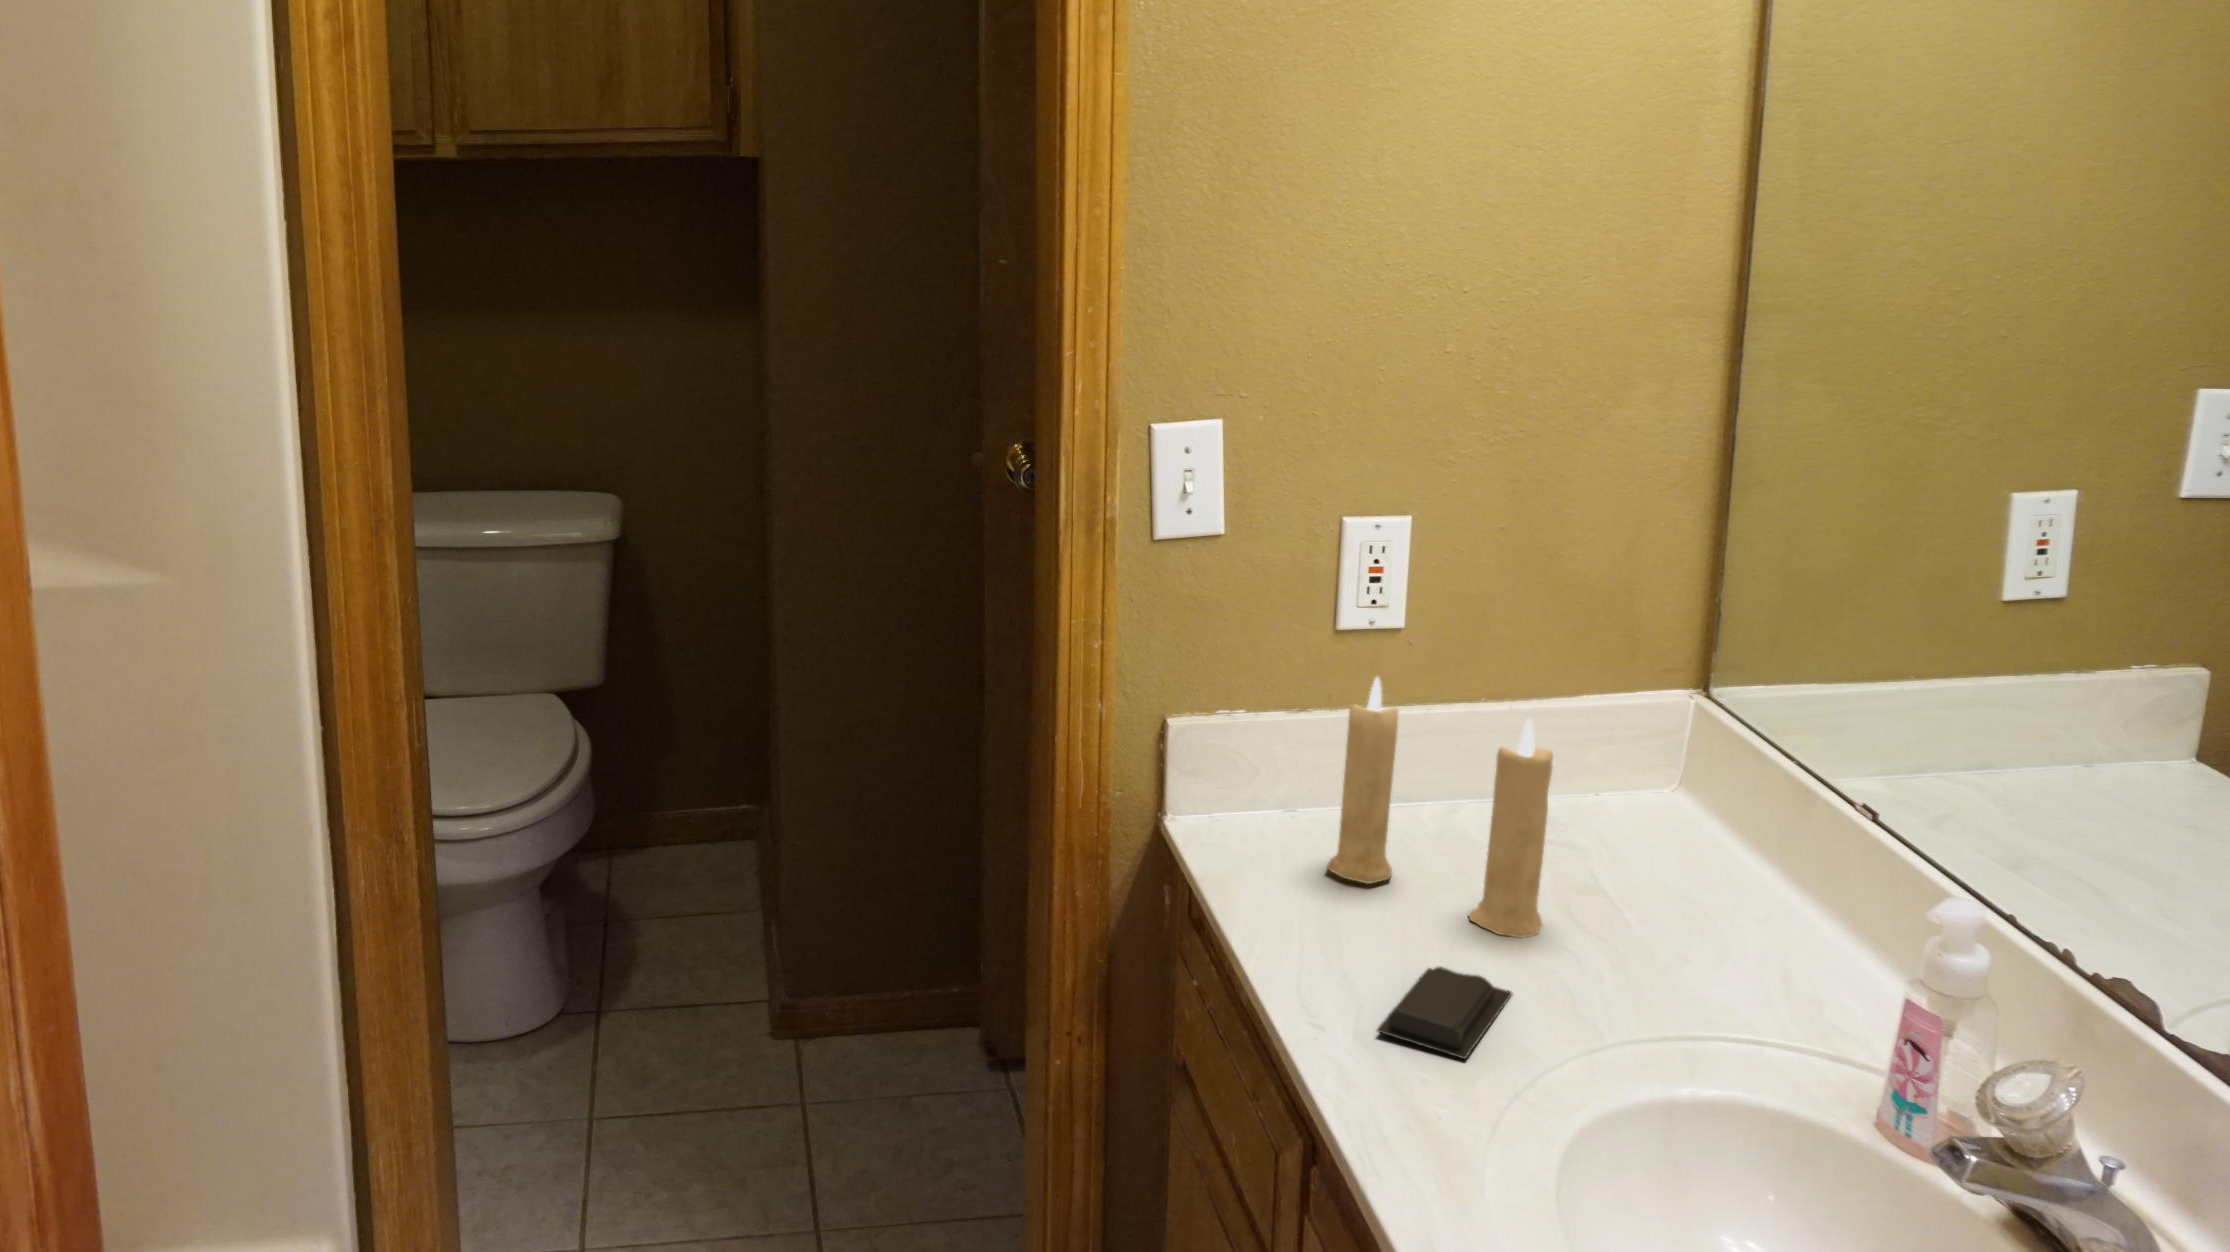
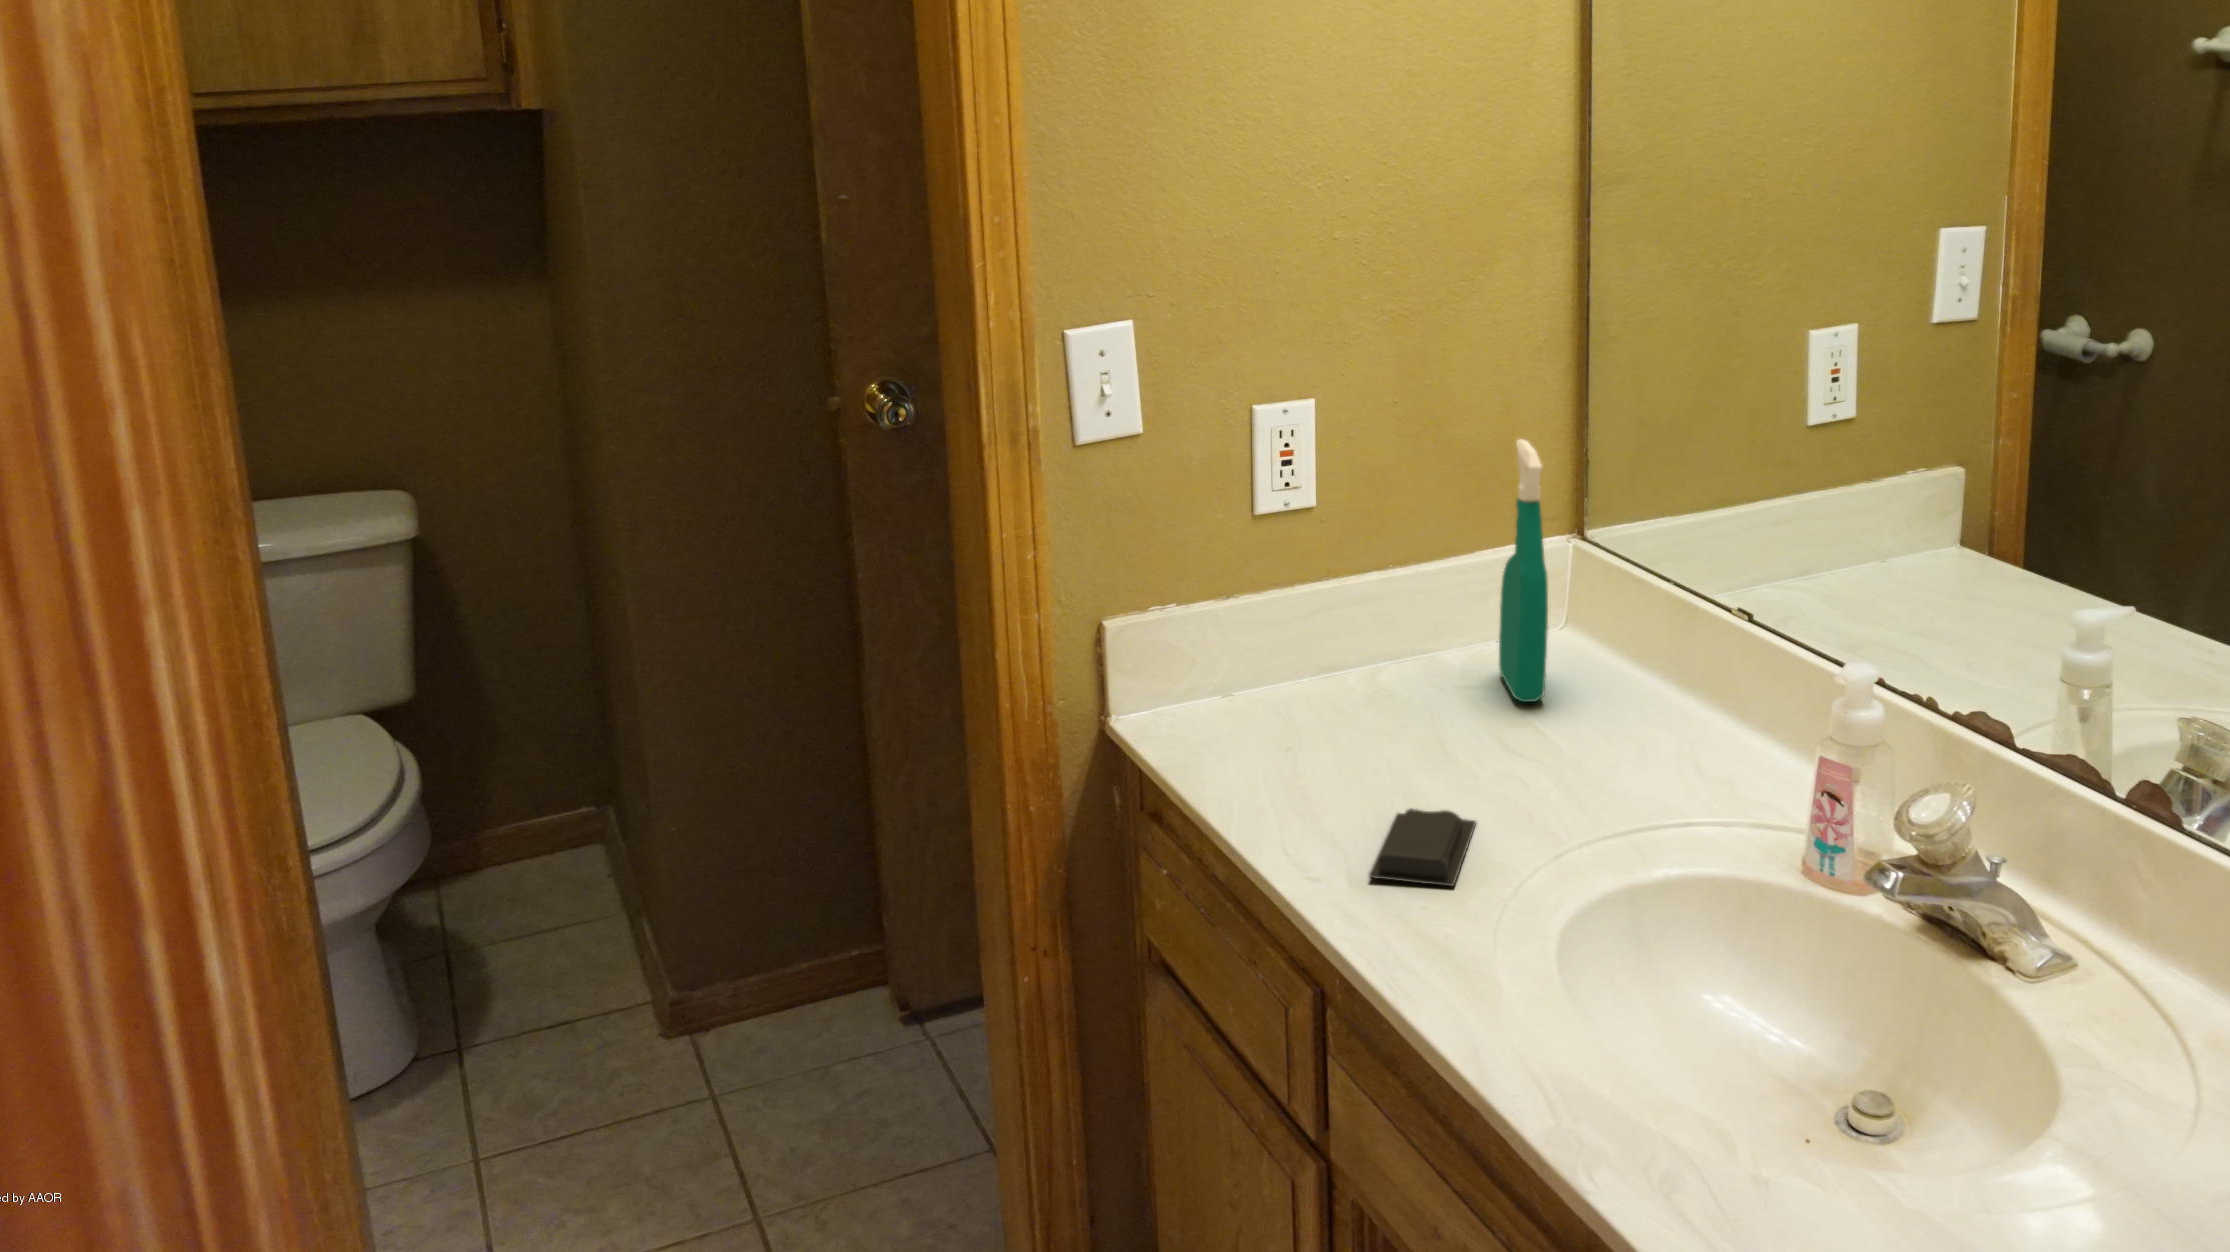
spray bottle: none [1589,584,1648,872] -> present [1499,439,1548,702]
candle: present [1326,677,1553,938] -> none [1277,540,1485,774]

